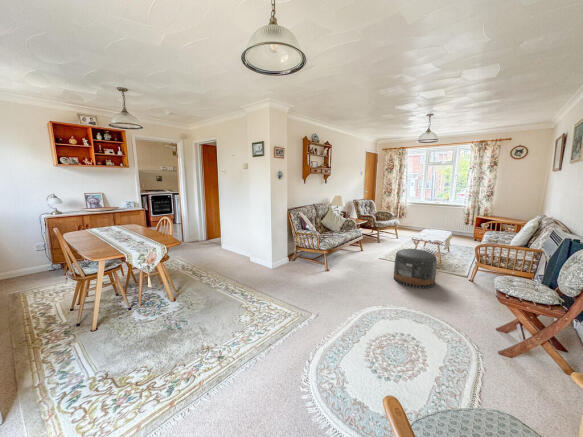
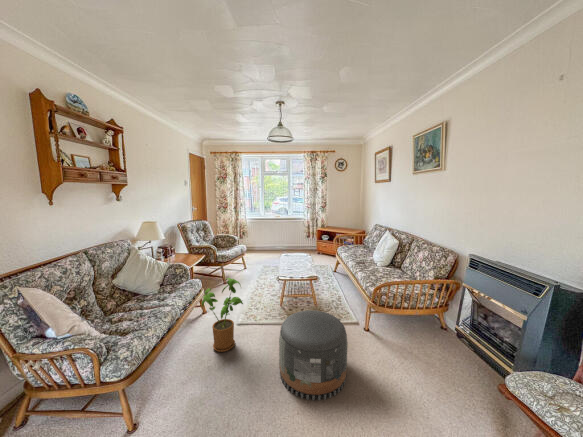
house plant: none [360,226,382,264] -> present [202,278,243,352]

